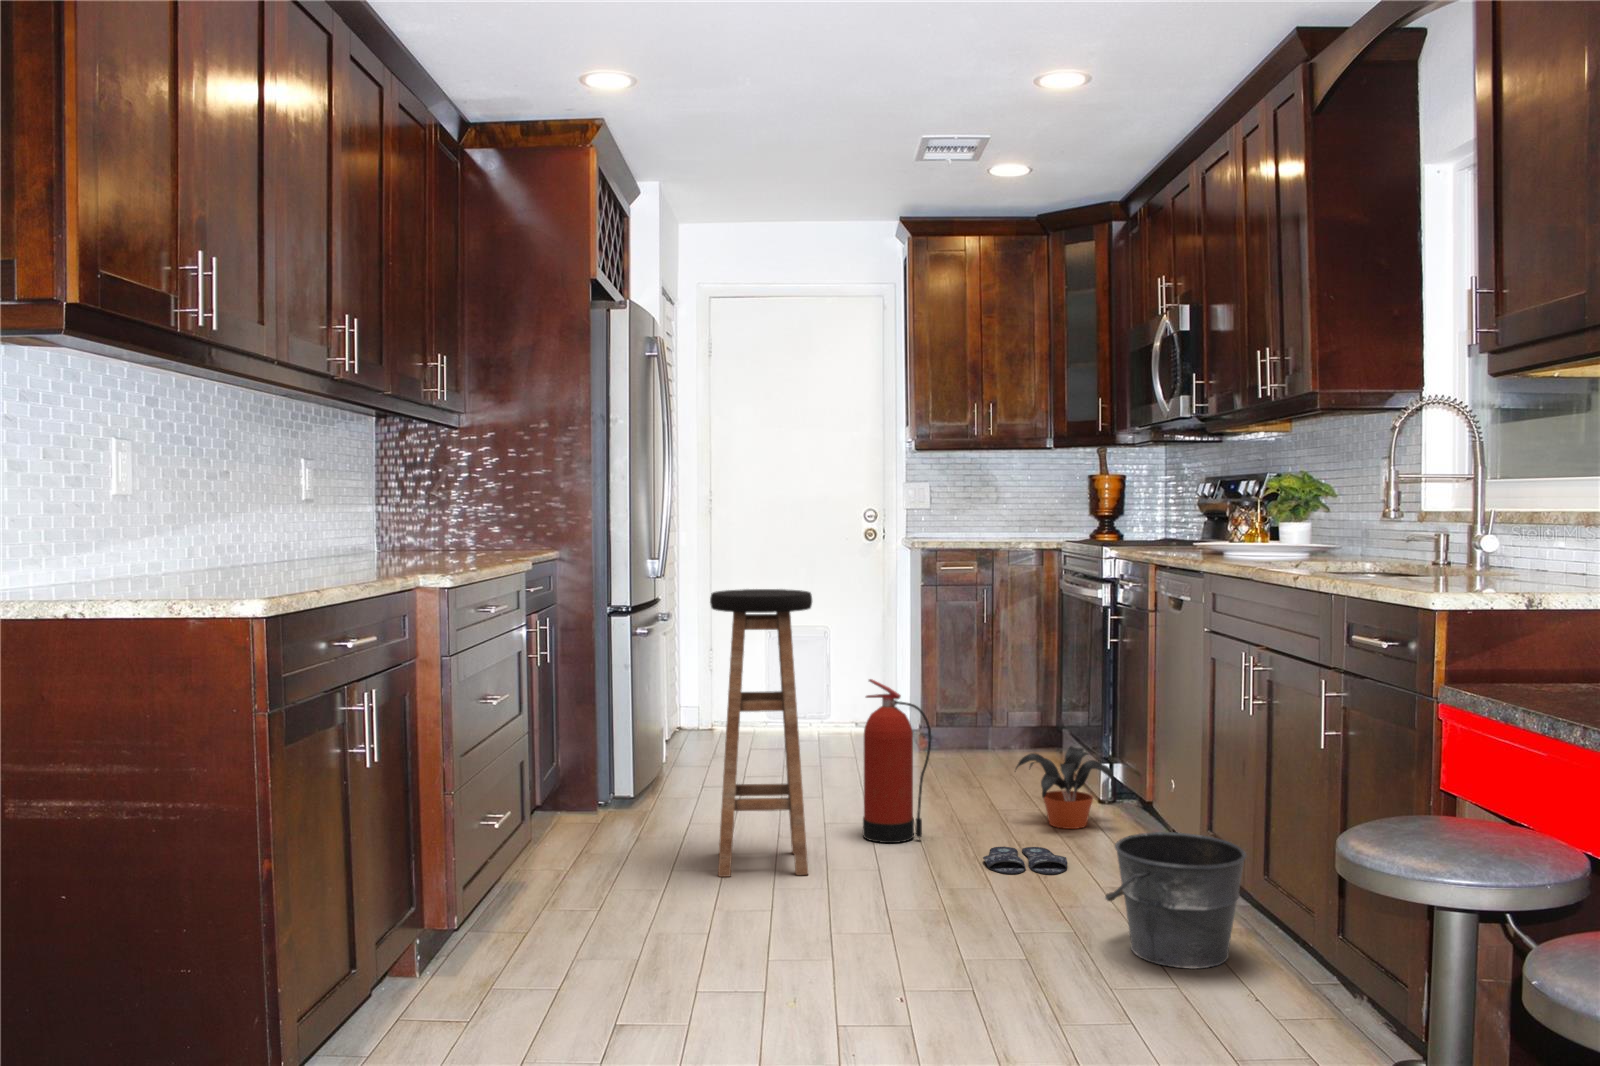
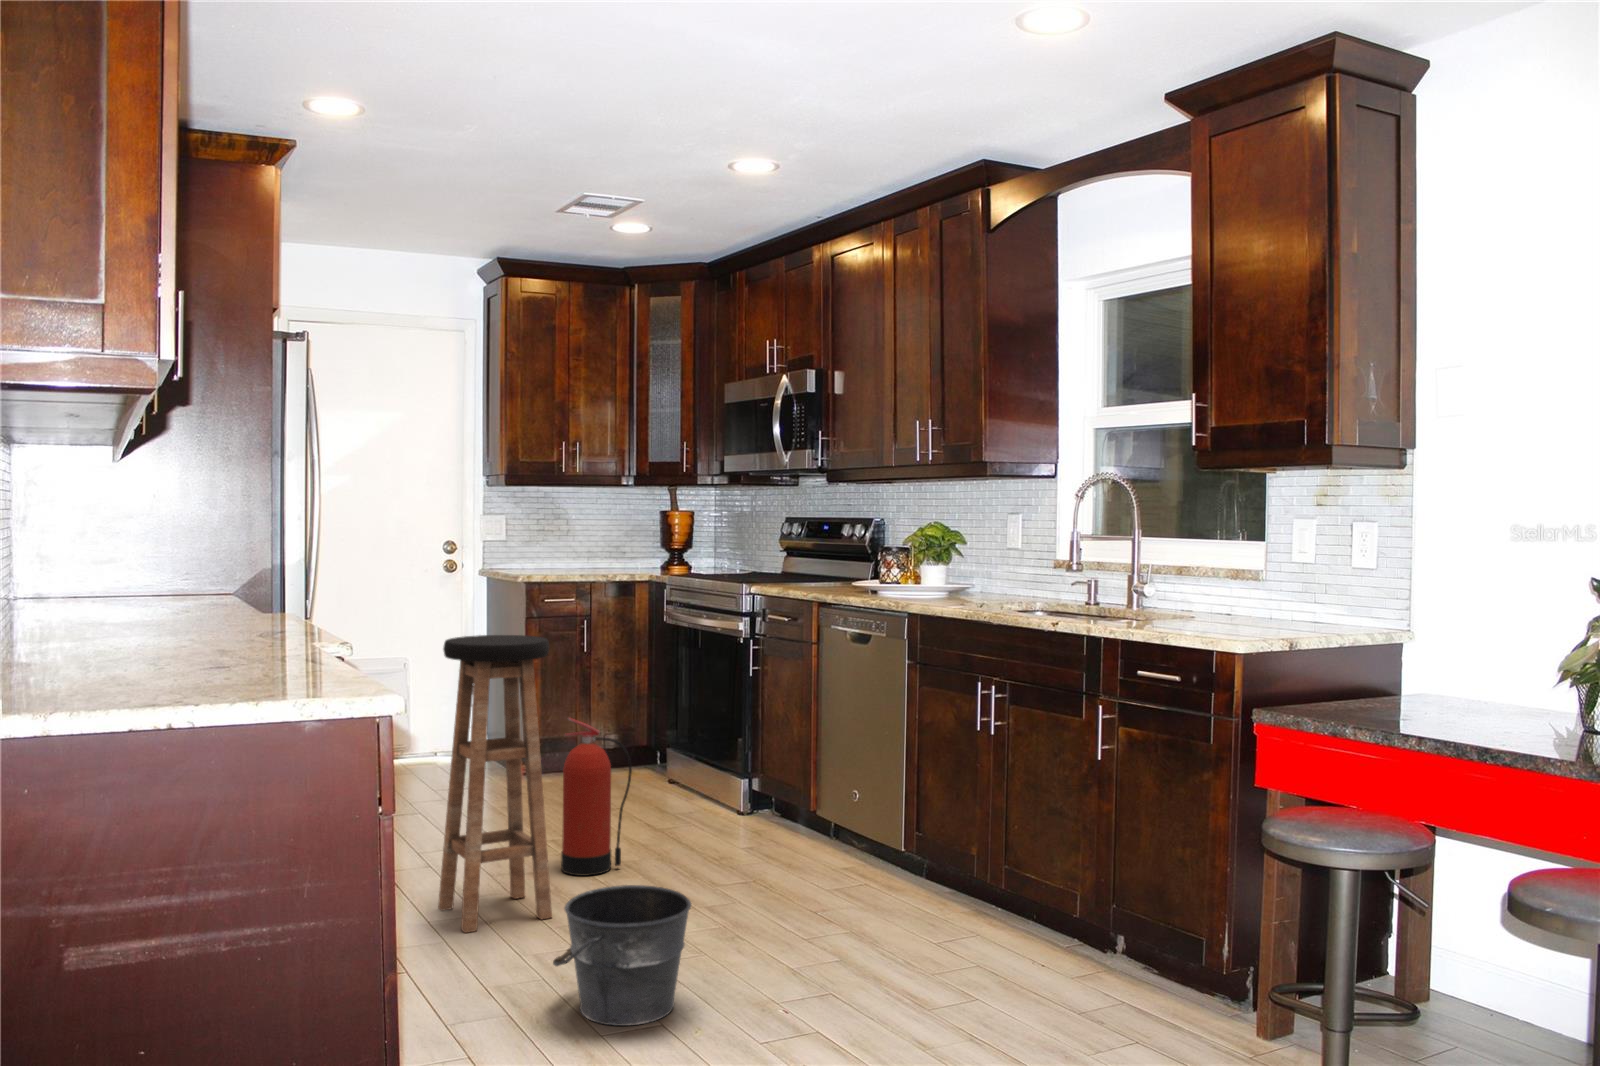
potted plant: present [1016,746,1115,829] -> none [684,765,774,841]
bucket: present [1105,832,1247,969] -> present [553,885,691,1026]
slippers: present [983,847,1067,875] -> none [691,861,772,890]

